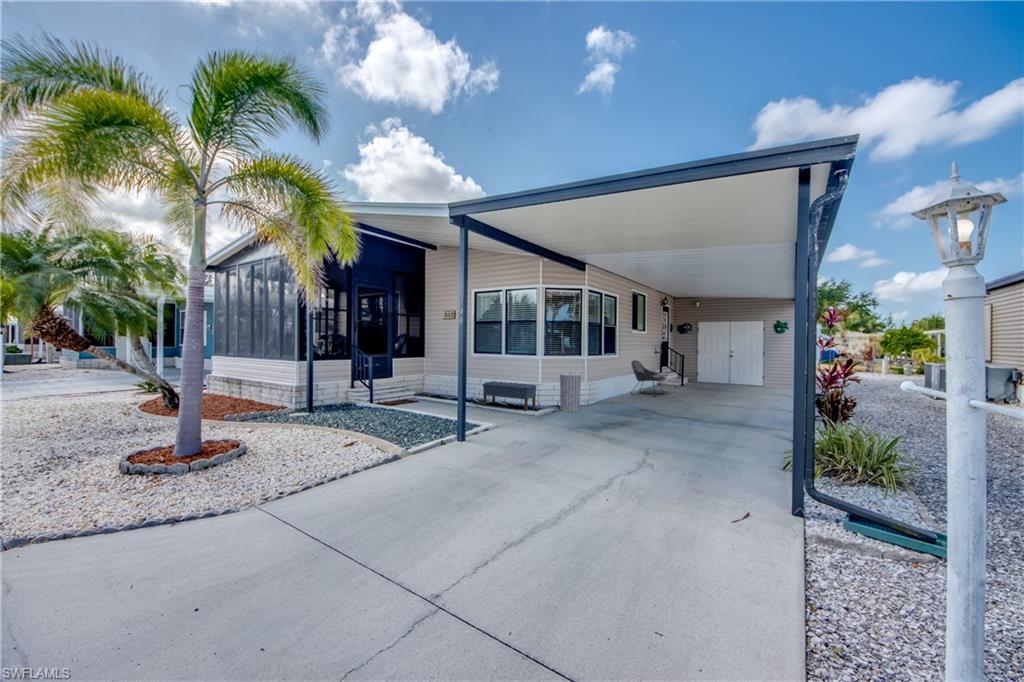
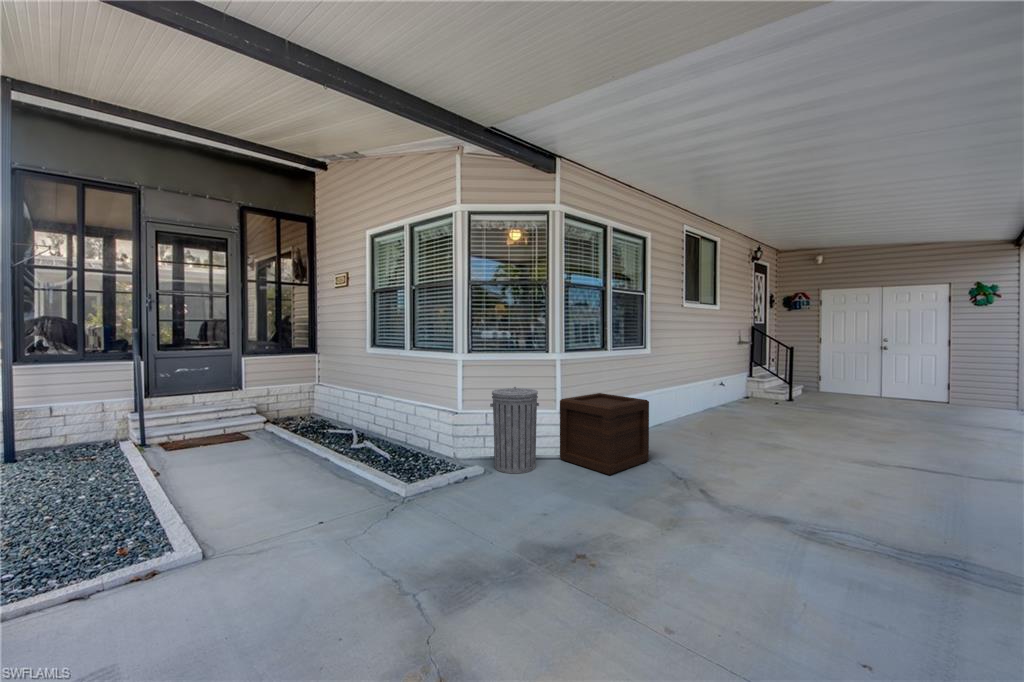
lounge chair: present [631,360,666,397] -> none [678,357,751,431]
wooden crate: none [587,376,628,411] -> present [560,393,649,475]
bench: present [483,381,537,411] -> none [360,400,452,468]

